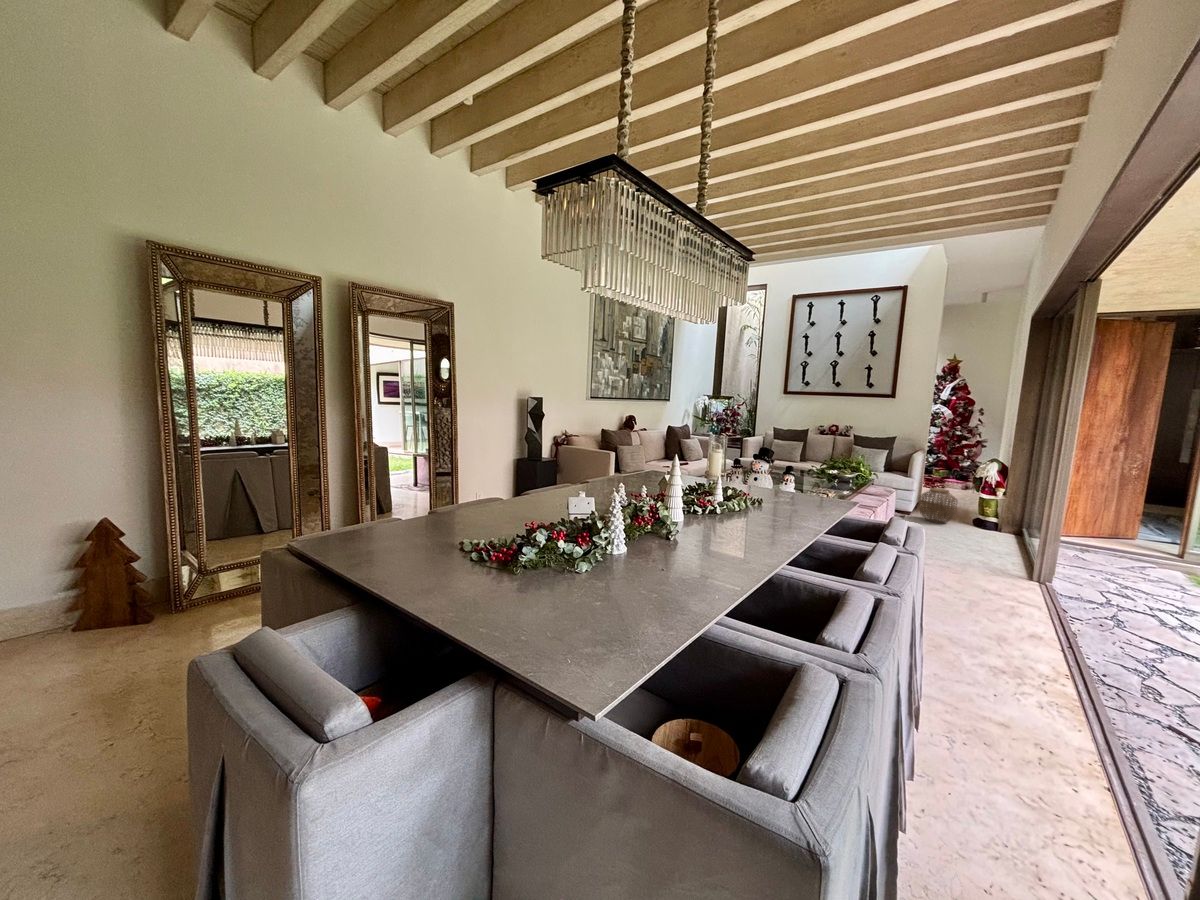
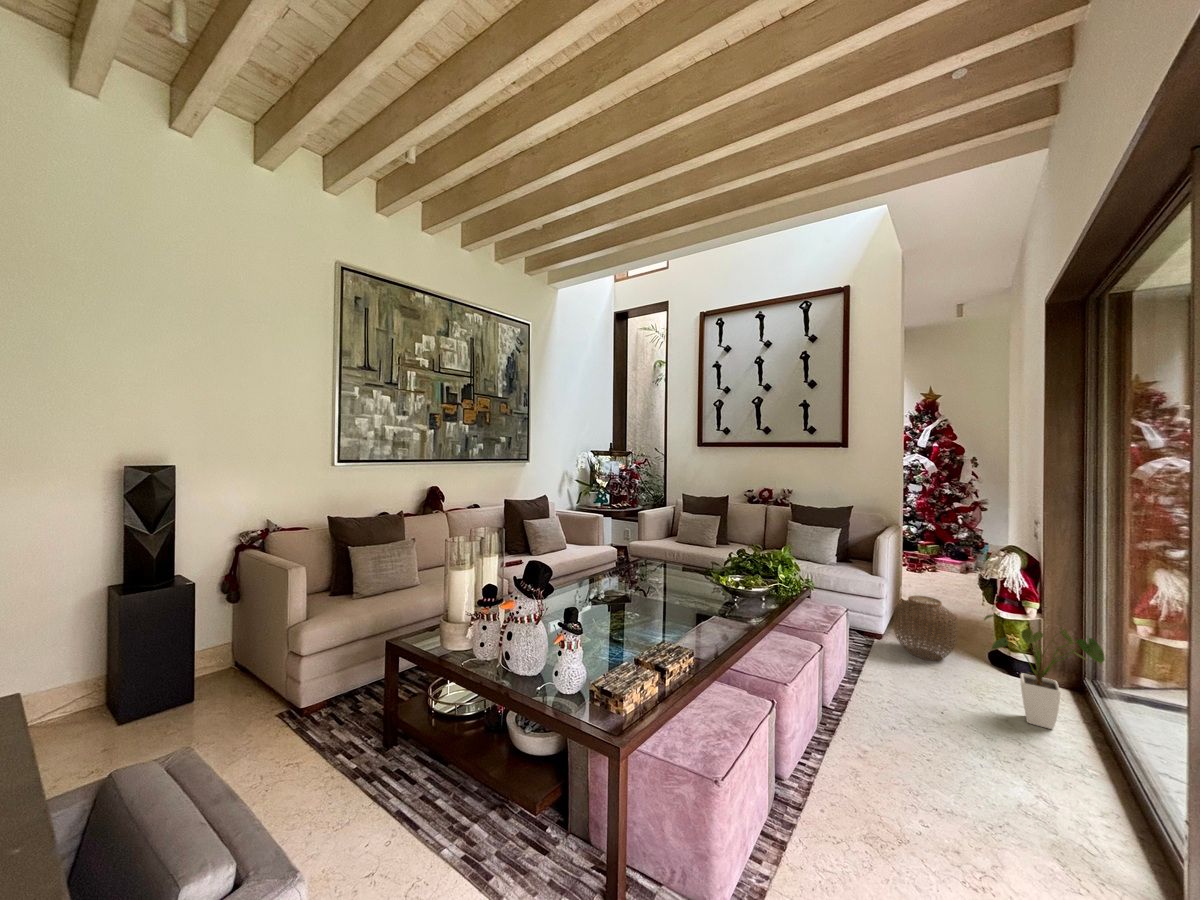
house plant: none [973,489,1033,545] -> present [984,613,1105,729]

